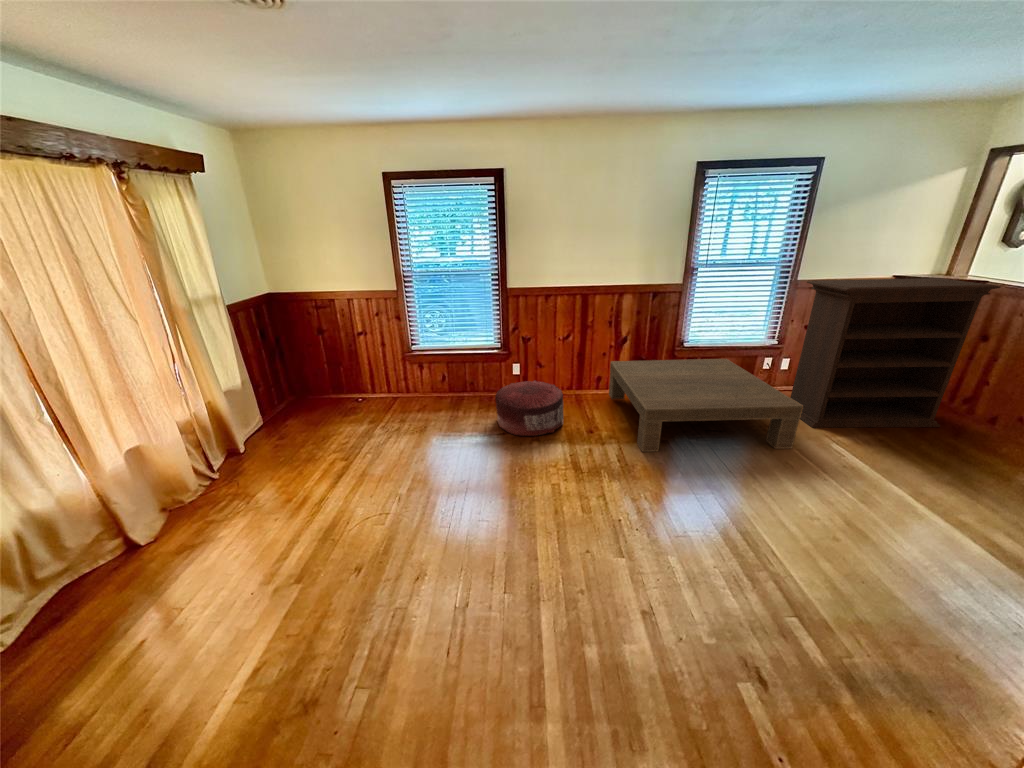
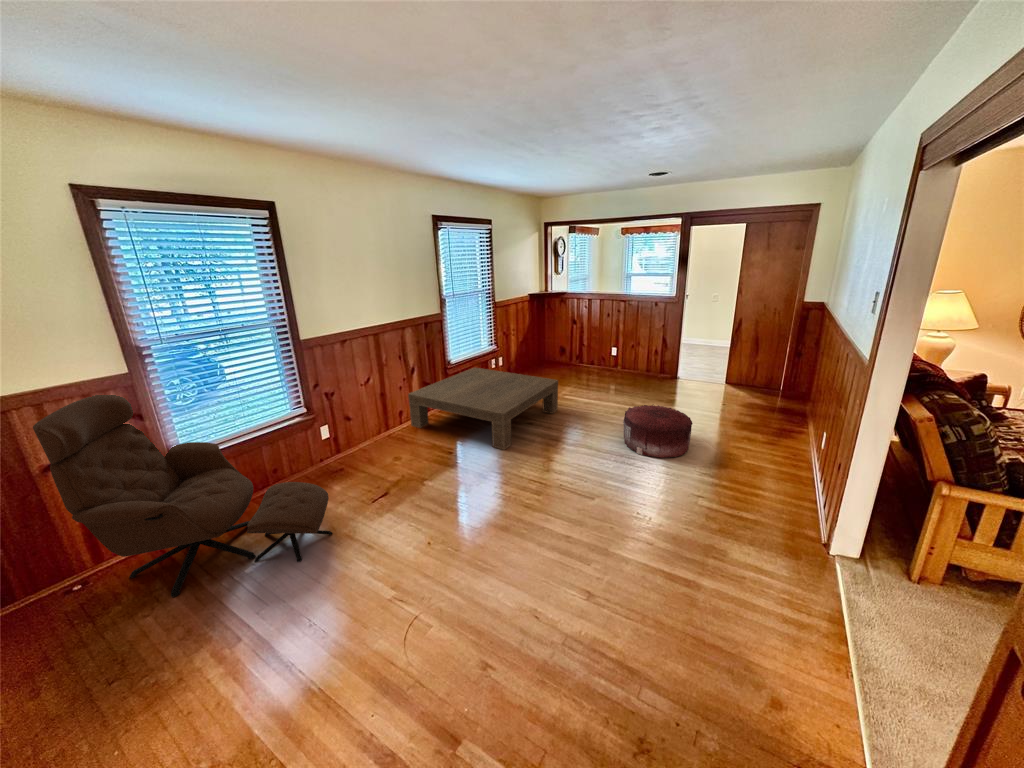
bookshelf: present [790,278,1001,428] -> none [514,294,585,396]
lounge chair: none [337,300,461,439] -> present [33,395,332,597]
pouf: present [495,380,563,436] -> present [623,405,693,458]

